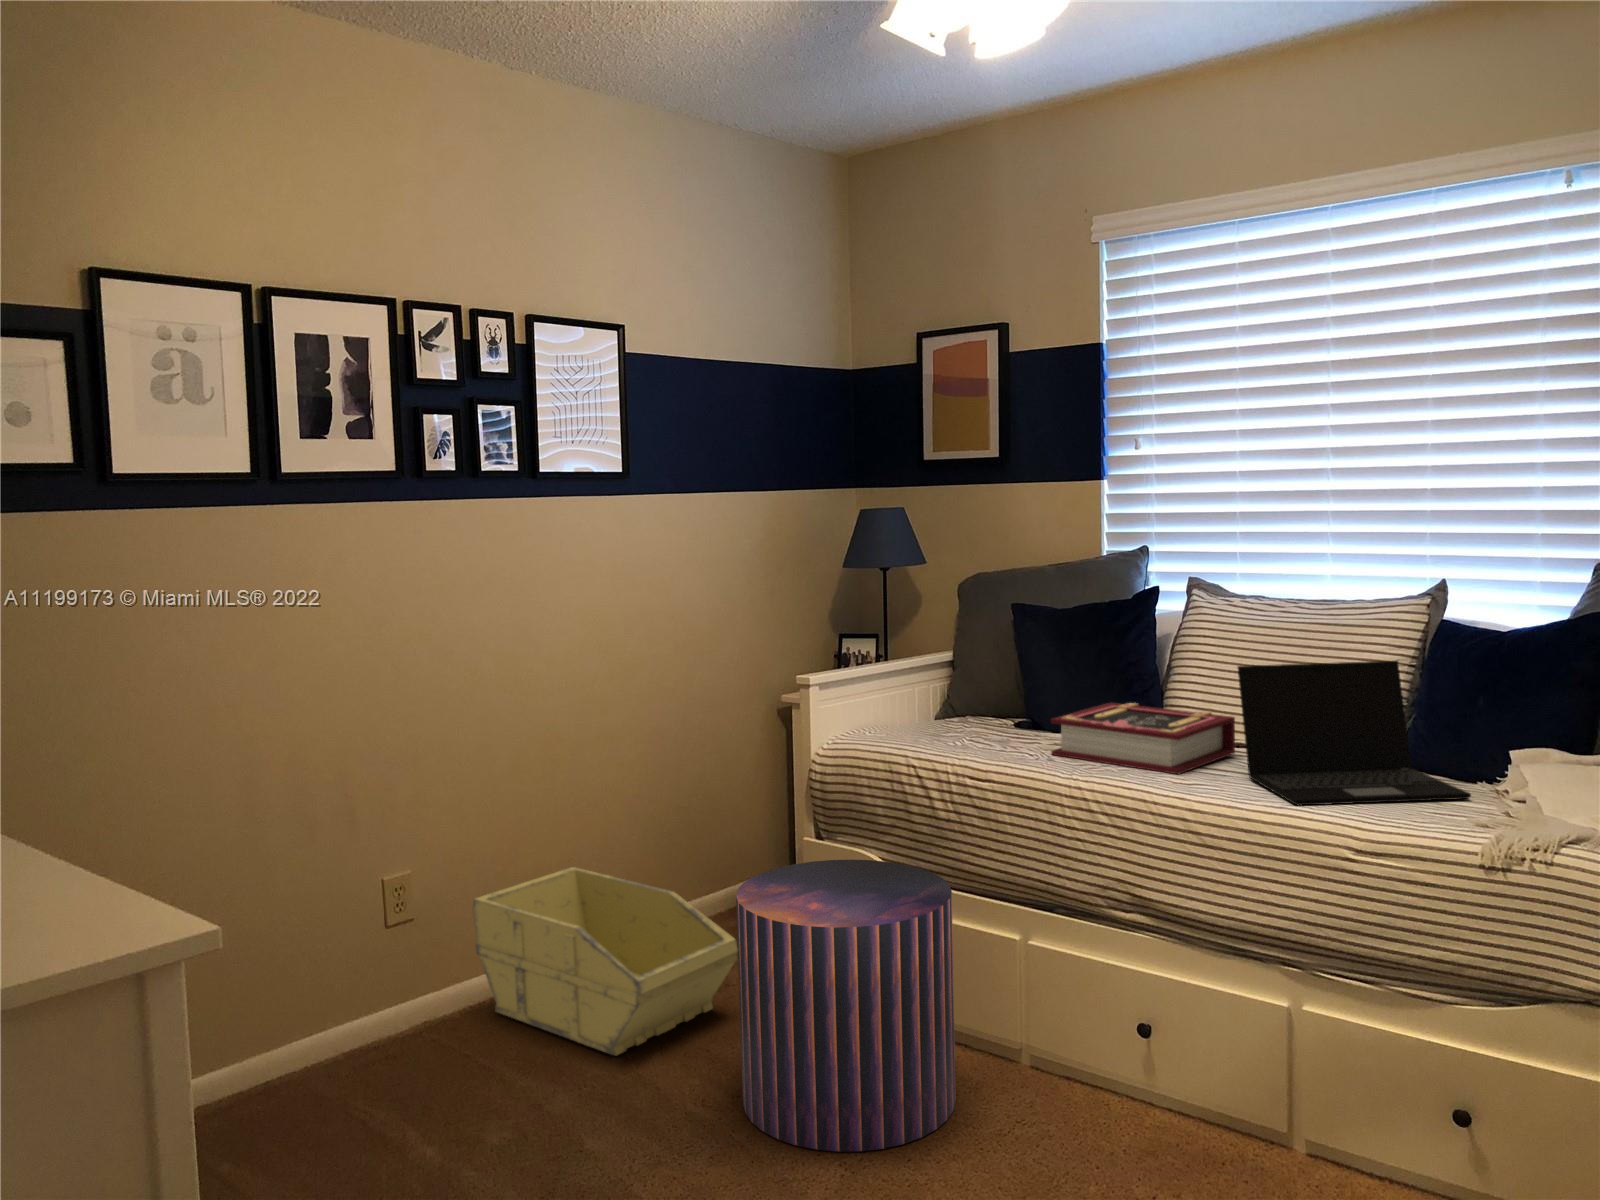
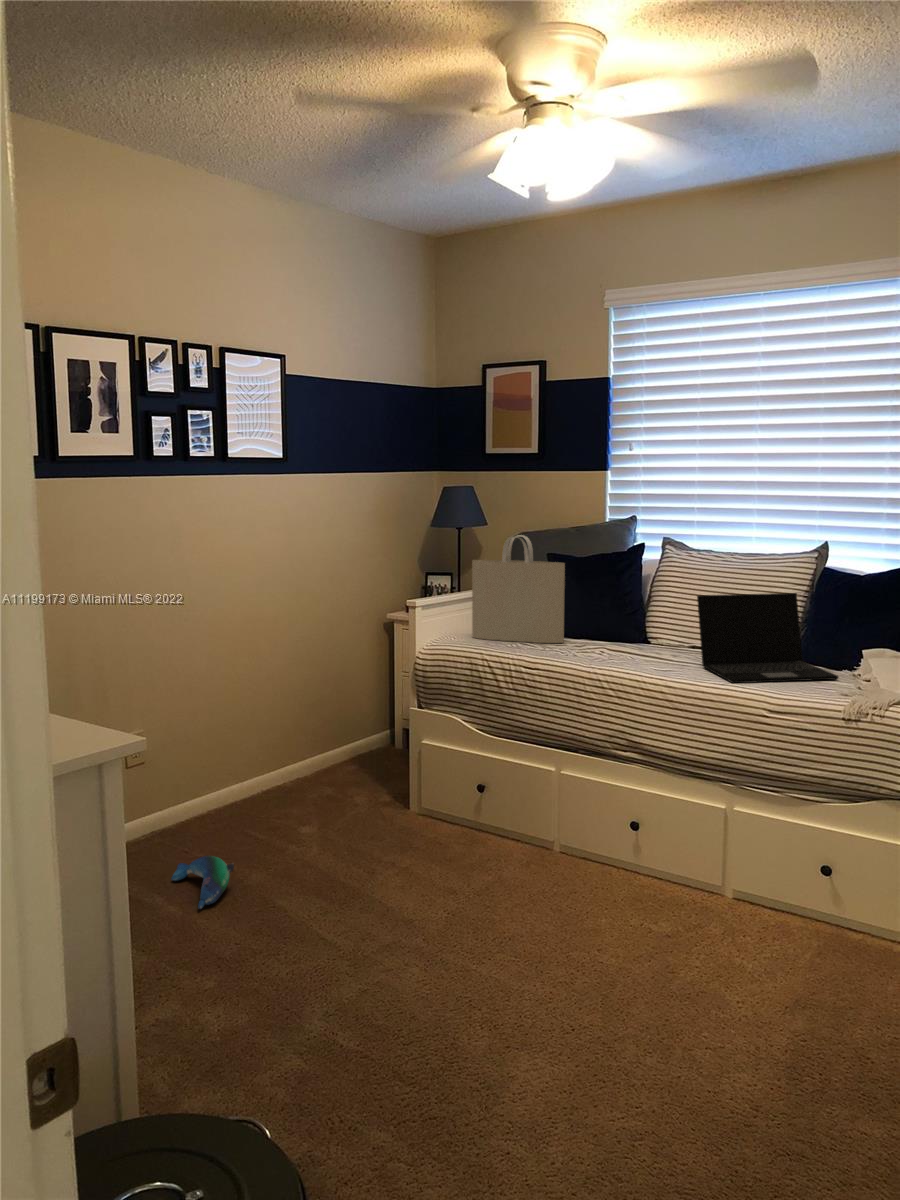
tote bag: none [895,577,1035,740] -> present [472,535,565,643]
book: present [1051,703,1235,774] -> none [576,619,693,665]
pouf: present [736,860,956,1152] -> none [374,720,514,903]
storage bin: present [473,867,738,1056] -> none [185,728,367,850]
plush toy: none [436,1067,527,1153] -> present [171,856,234,909]

